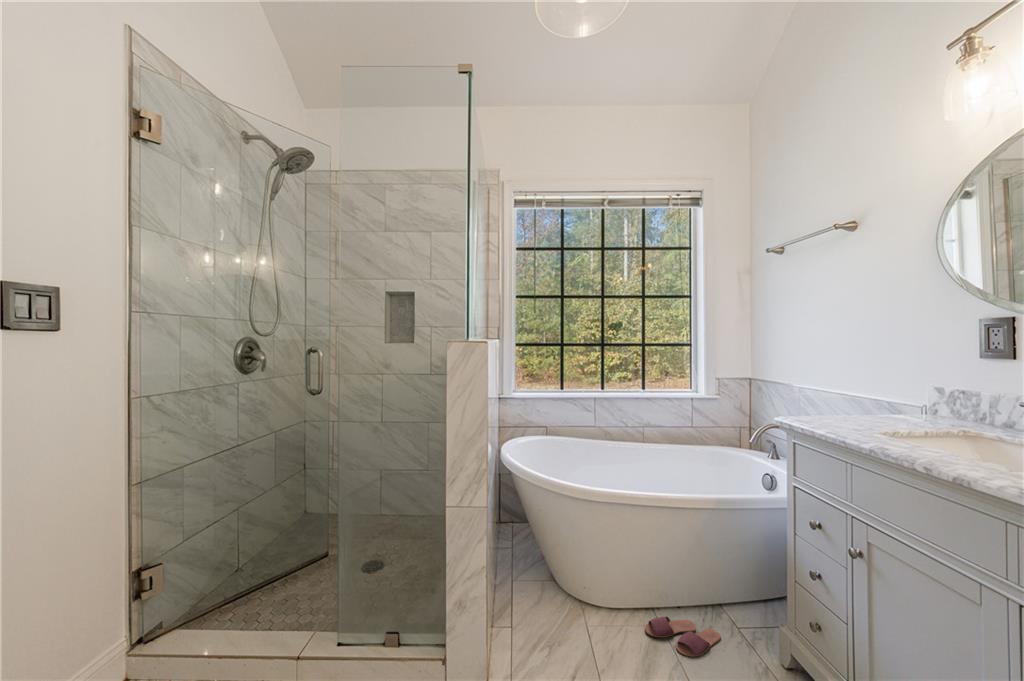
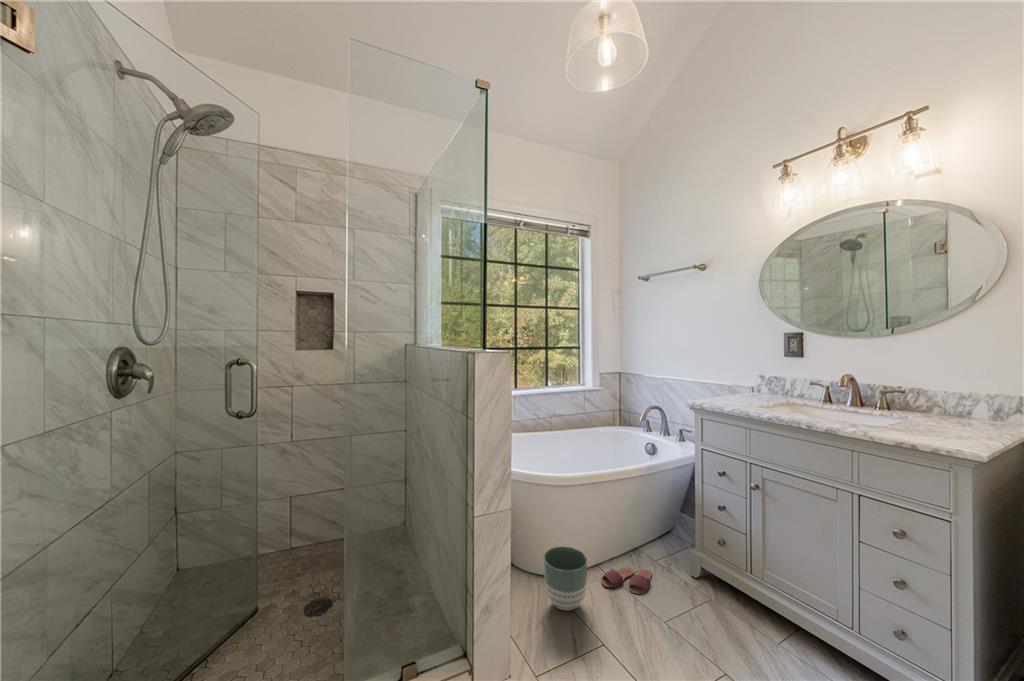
planter: none [562,569,613,644] -> present [544,546,587,611]

